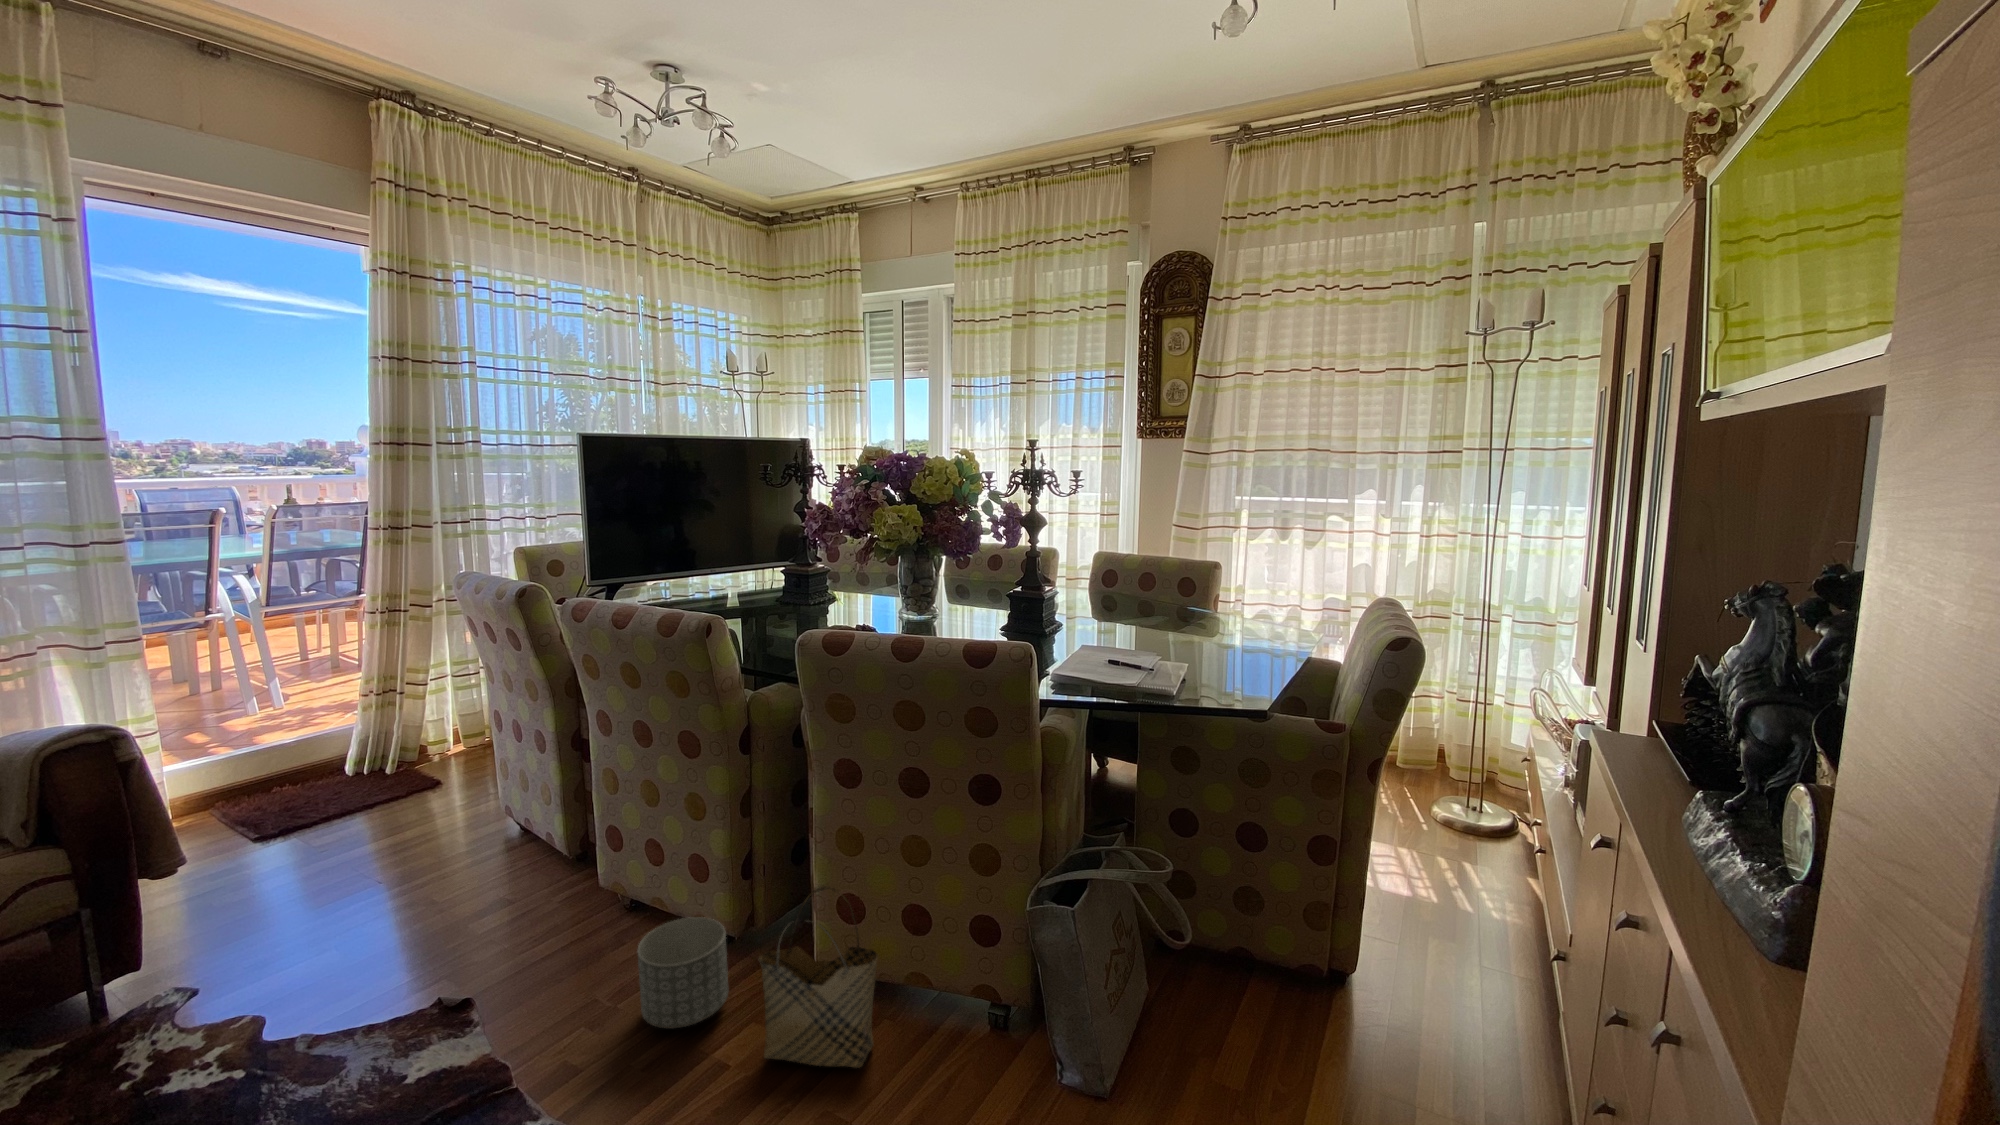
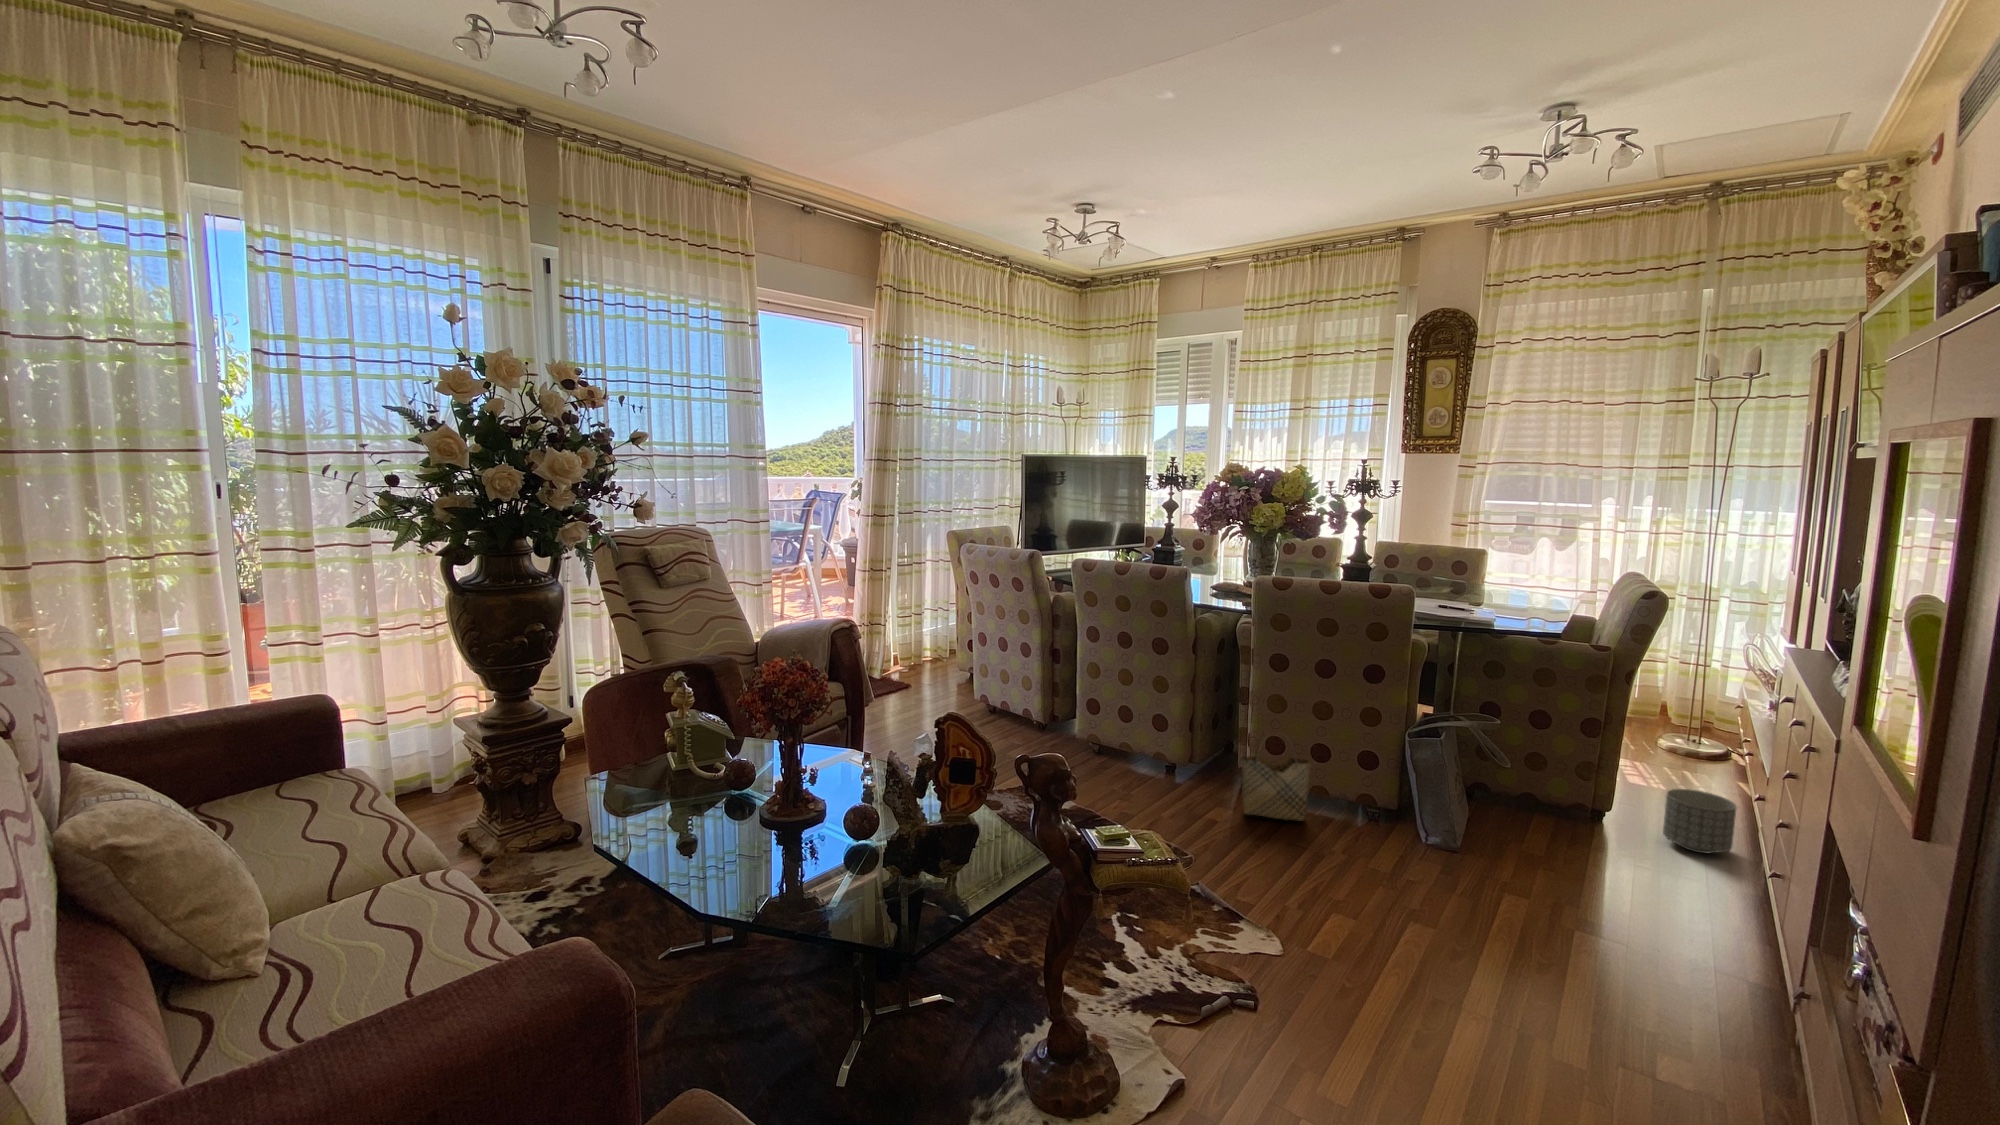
planter: present [638,917,728,1028] -> present [1663,789,1736,853]

